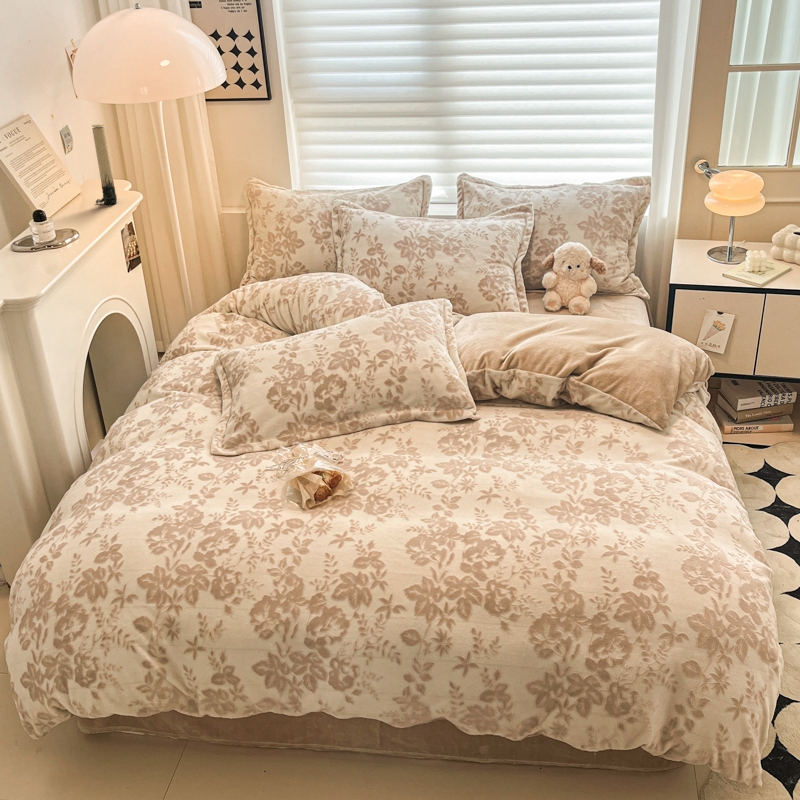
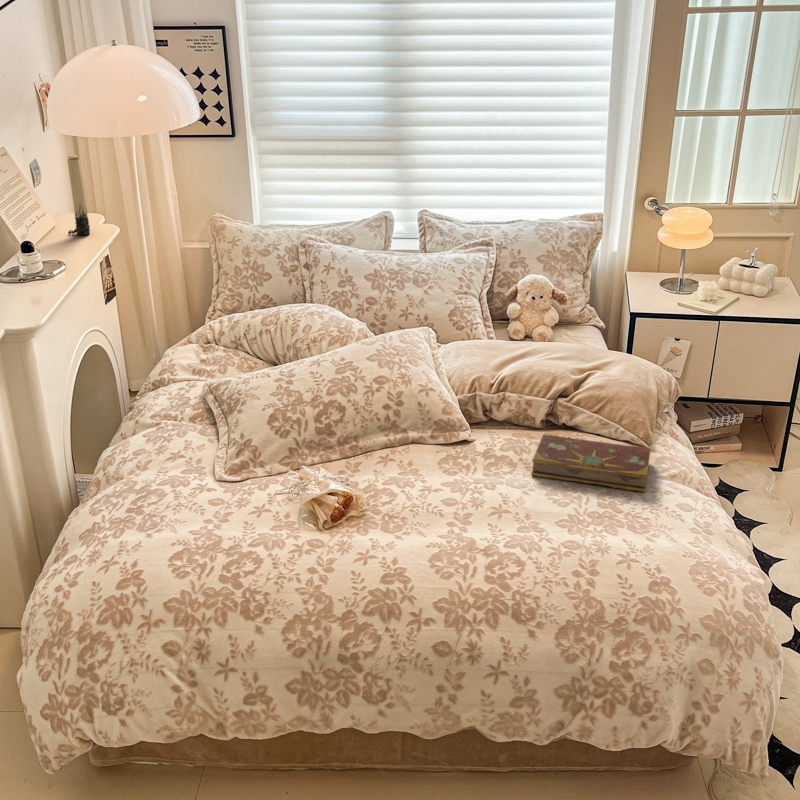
book: none [533,414,665,479] -> present [531,435,650,492]

